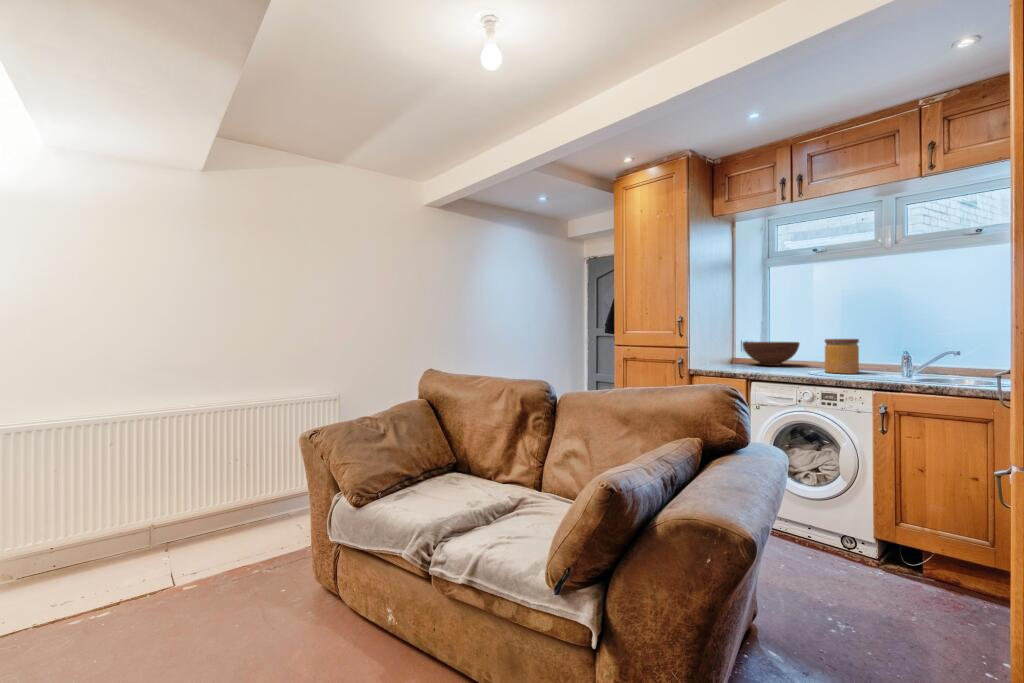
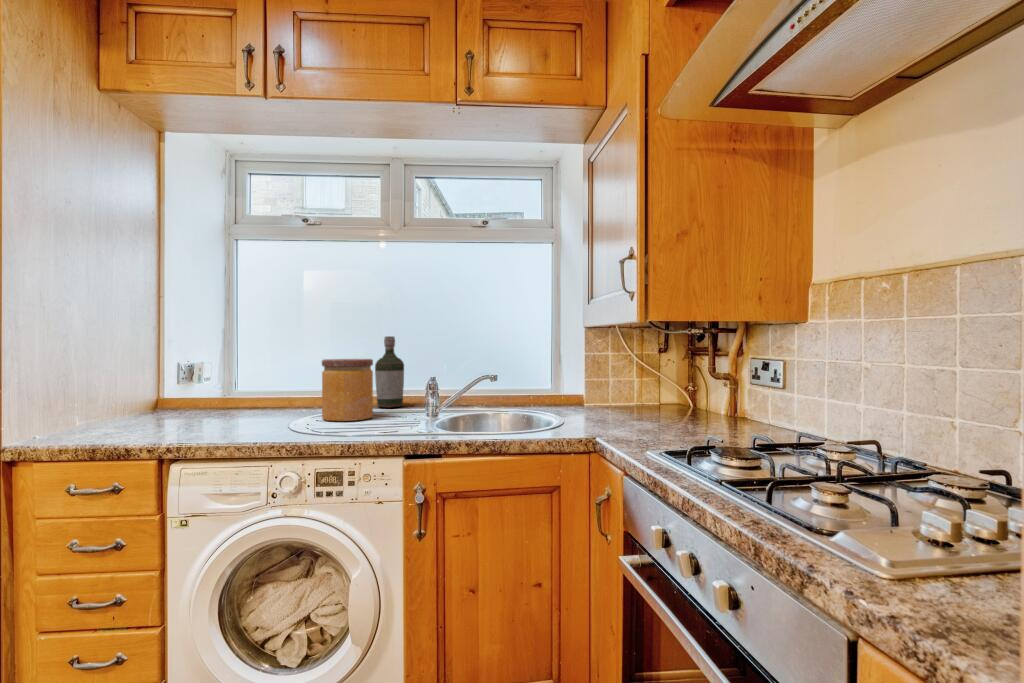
bottle: none [863,325,886,370] -> present [375,336,404,408]
fruit bowl: present [743,342,800,366] -> none [178,364,283,410]

